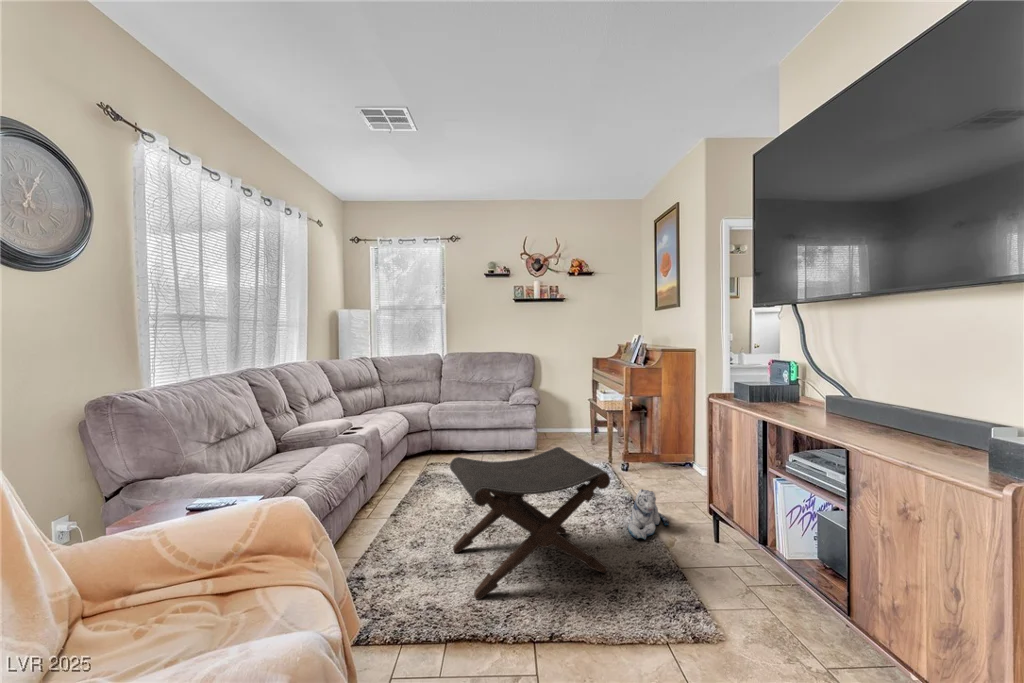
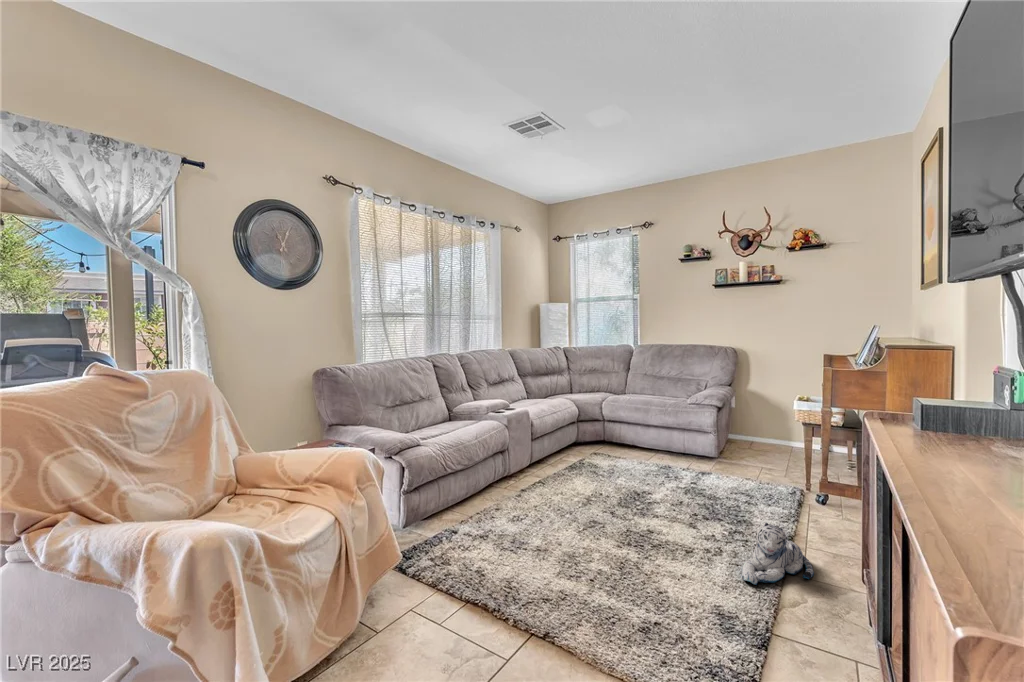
footstool: present [450,447,610,599] -> none [514,445,671,601]

